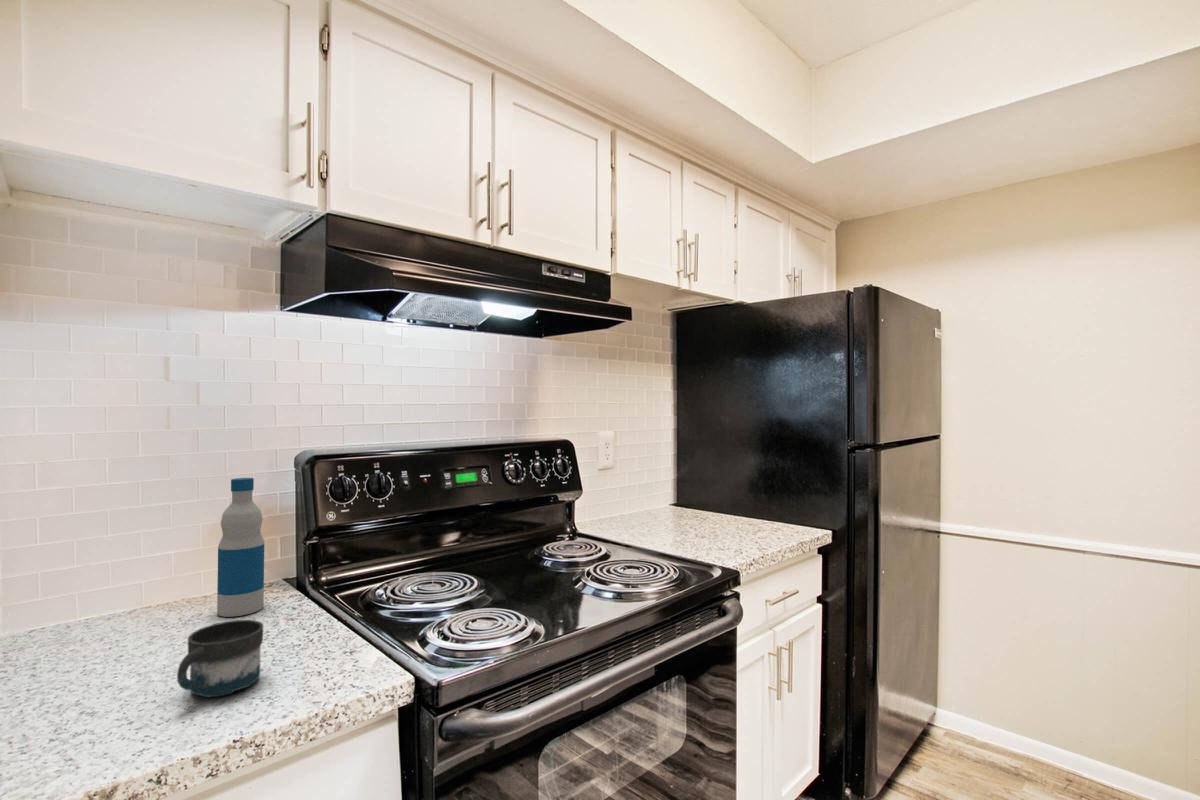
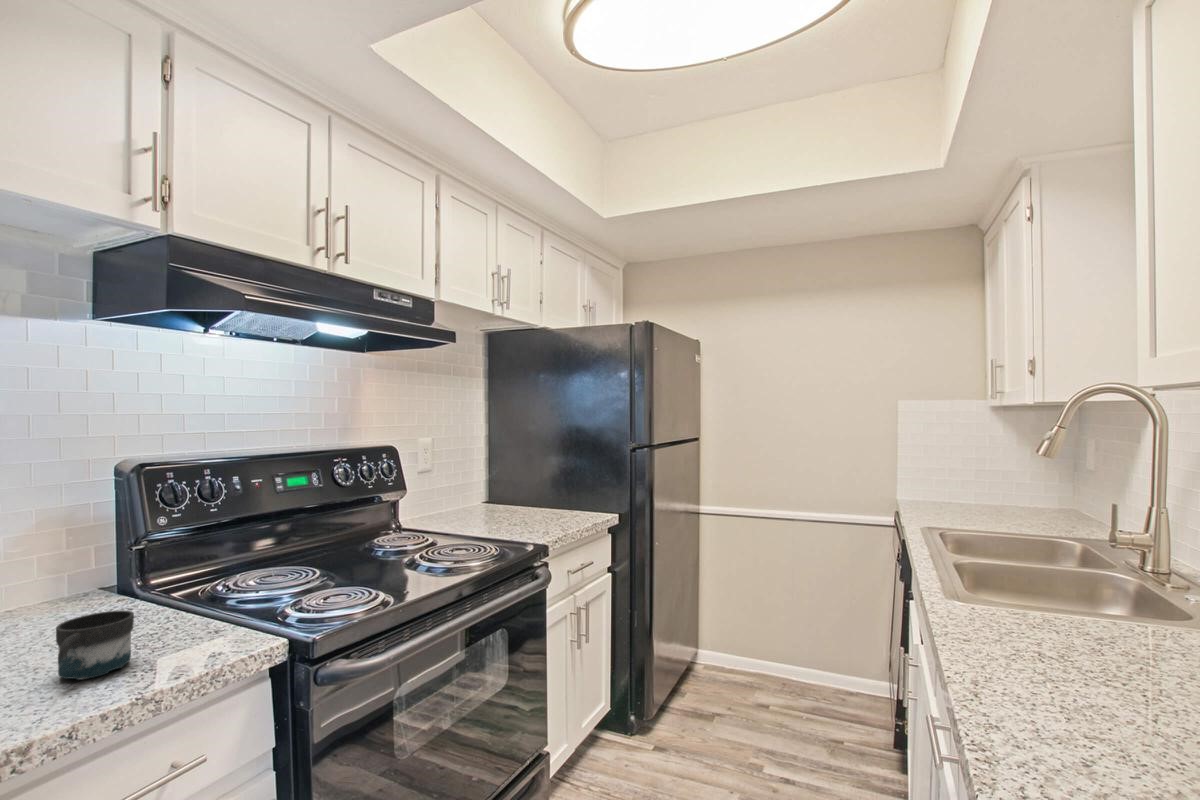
bottle: present [217,478,264,617] -> none [35,488,90,628]

